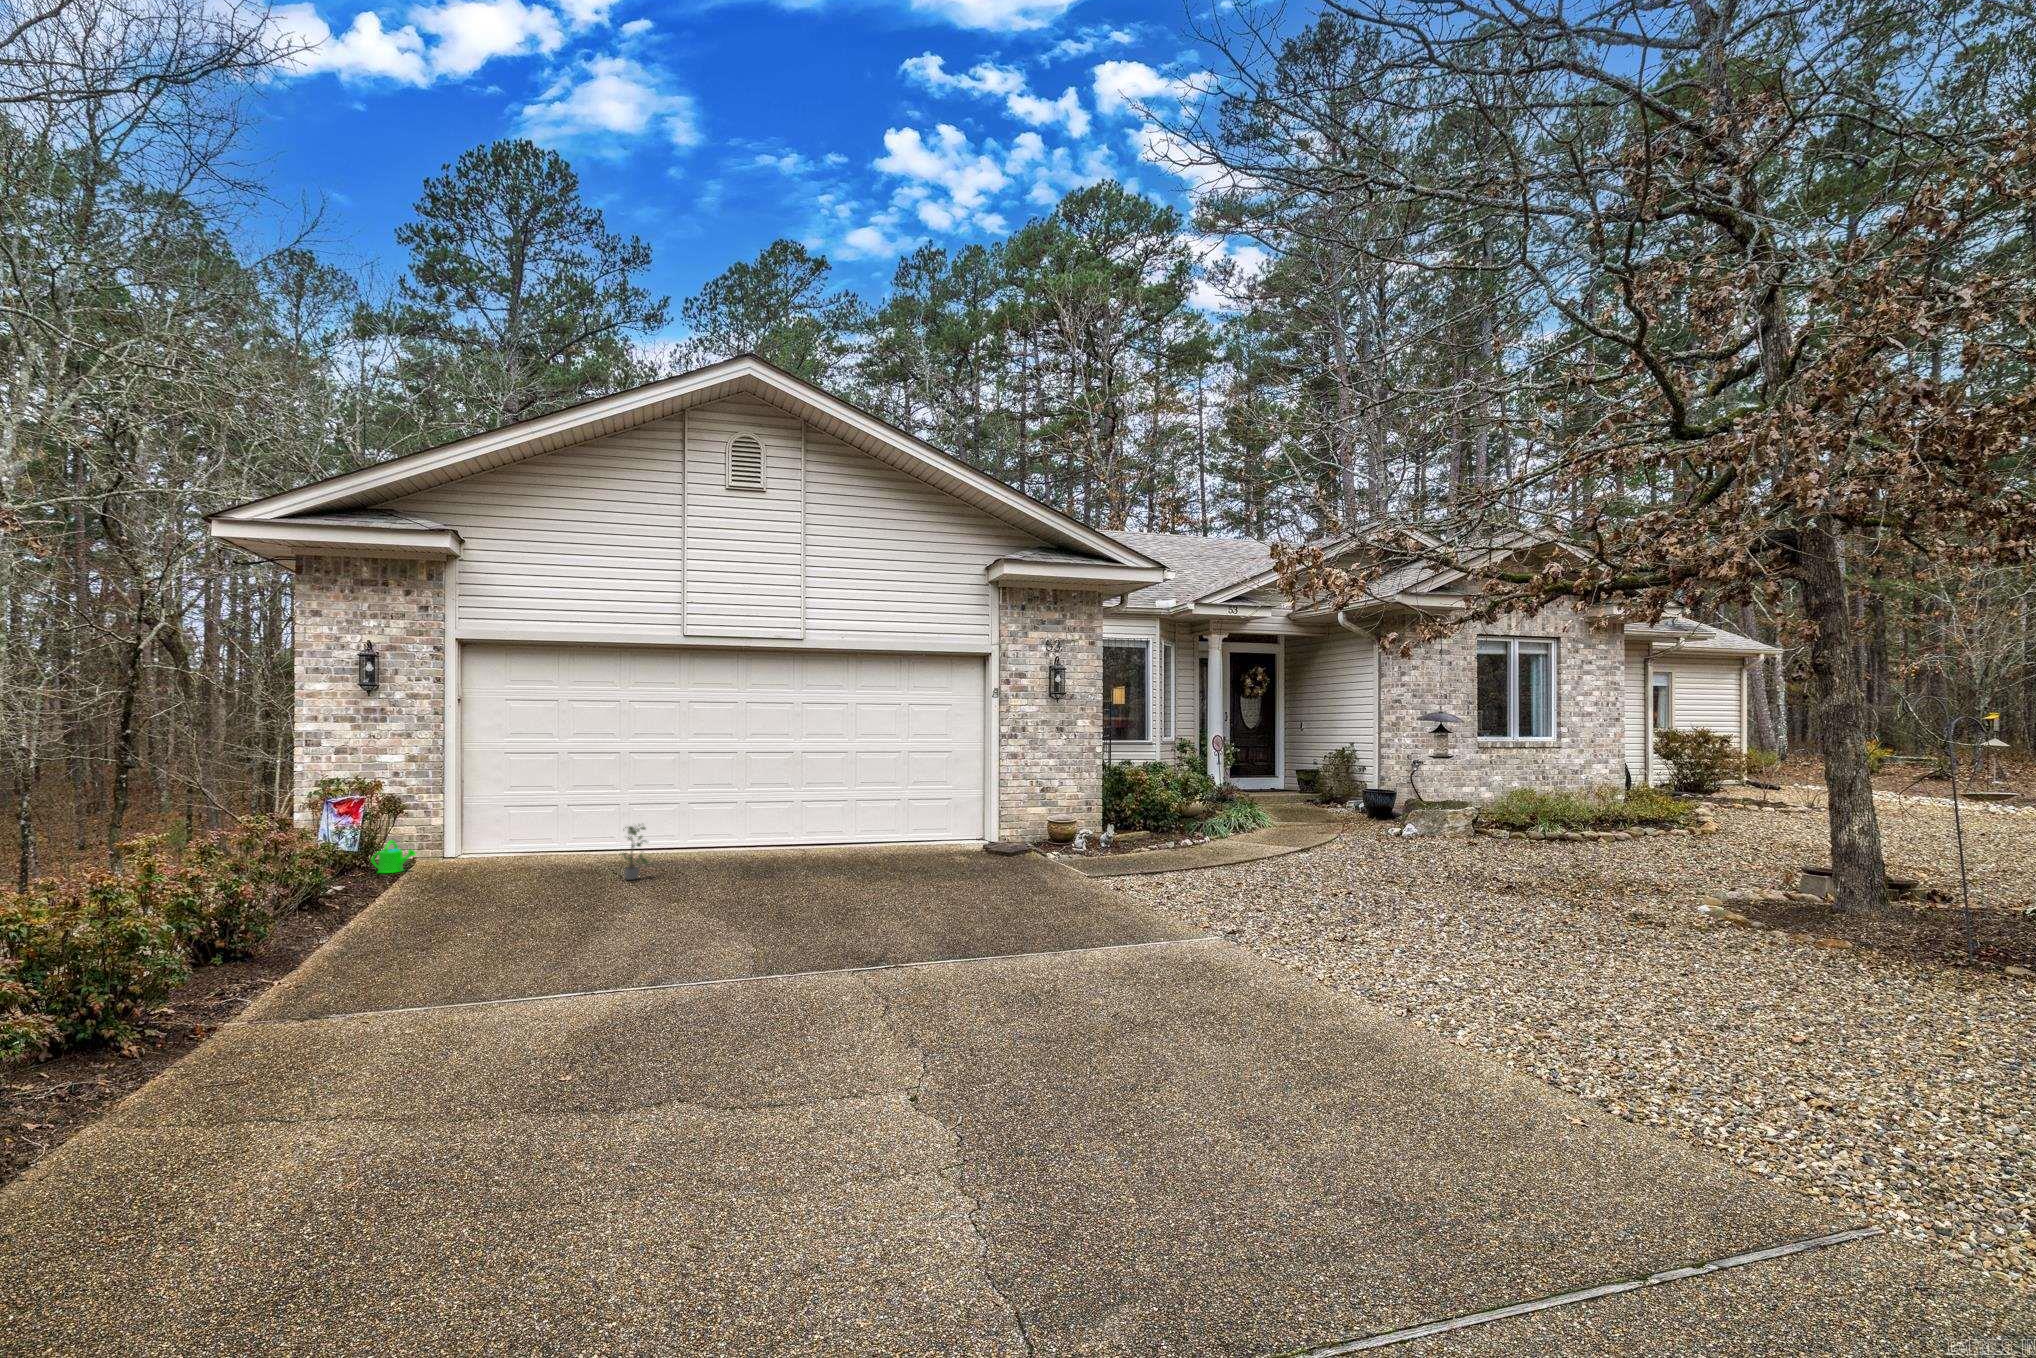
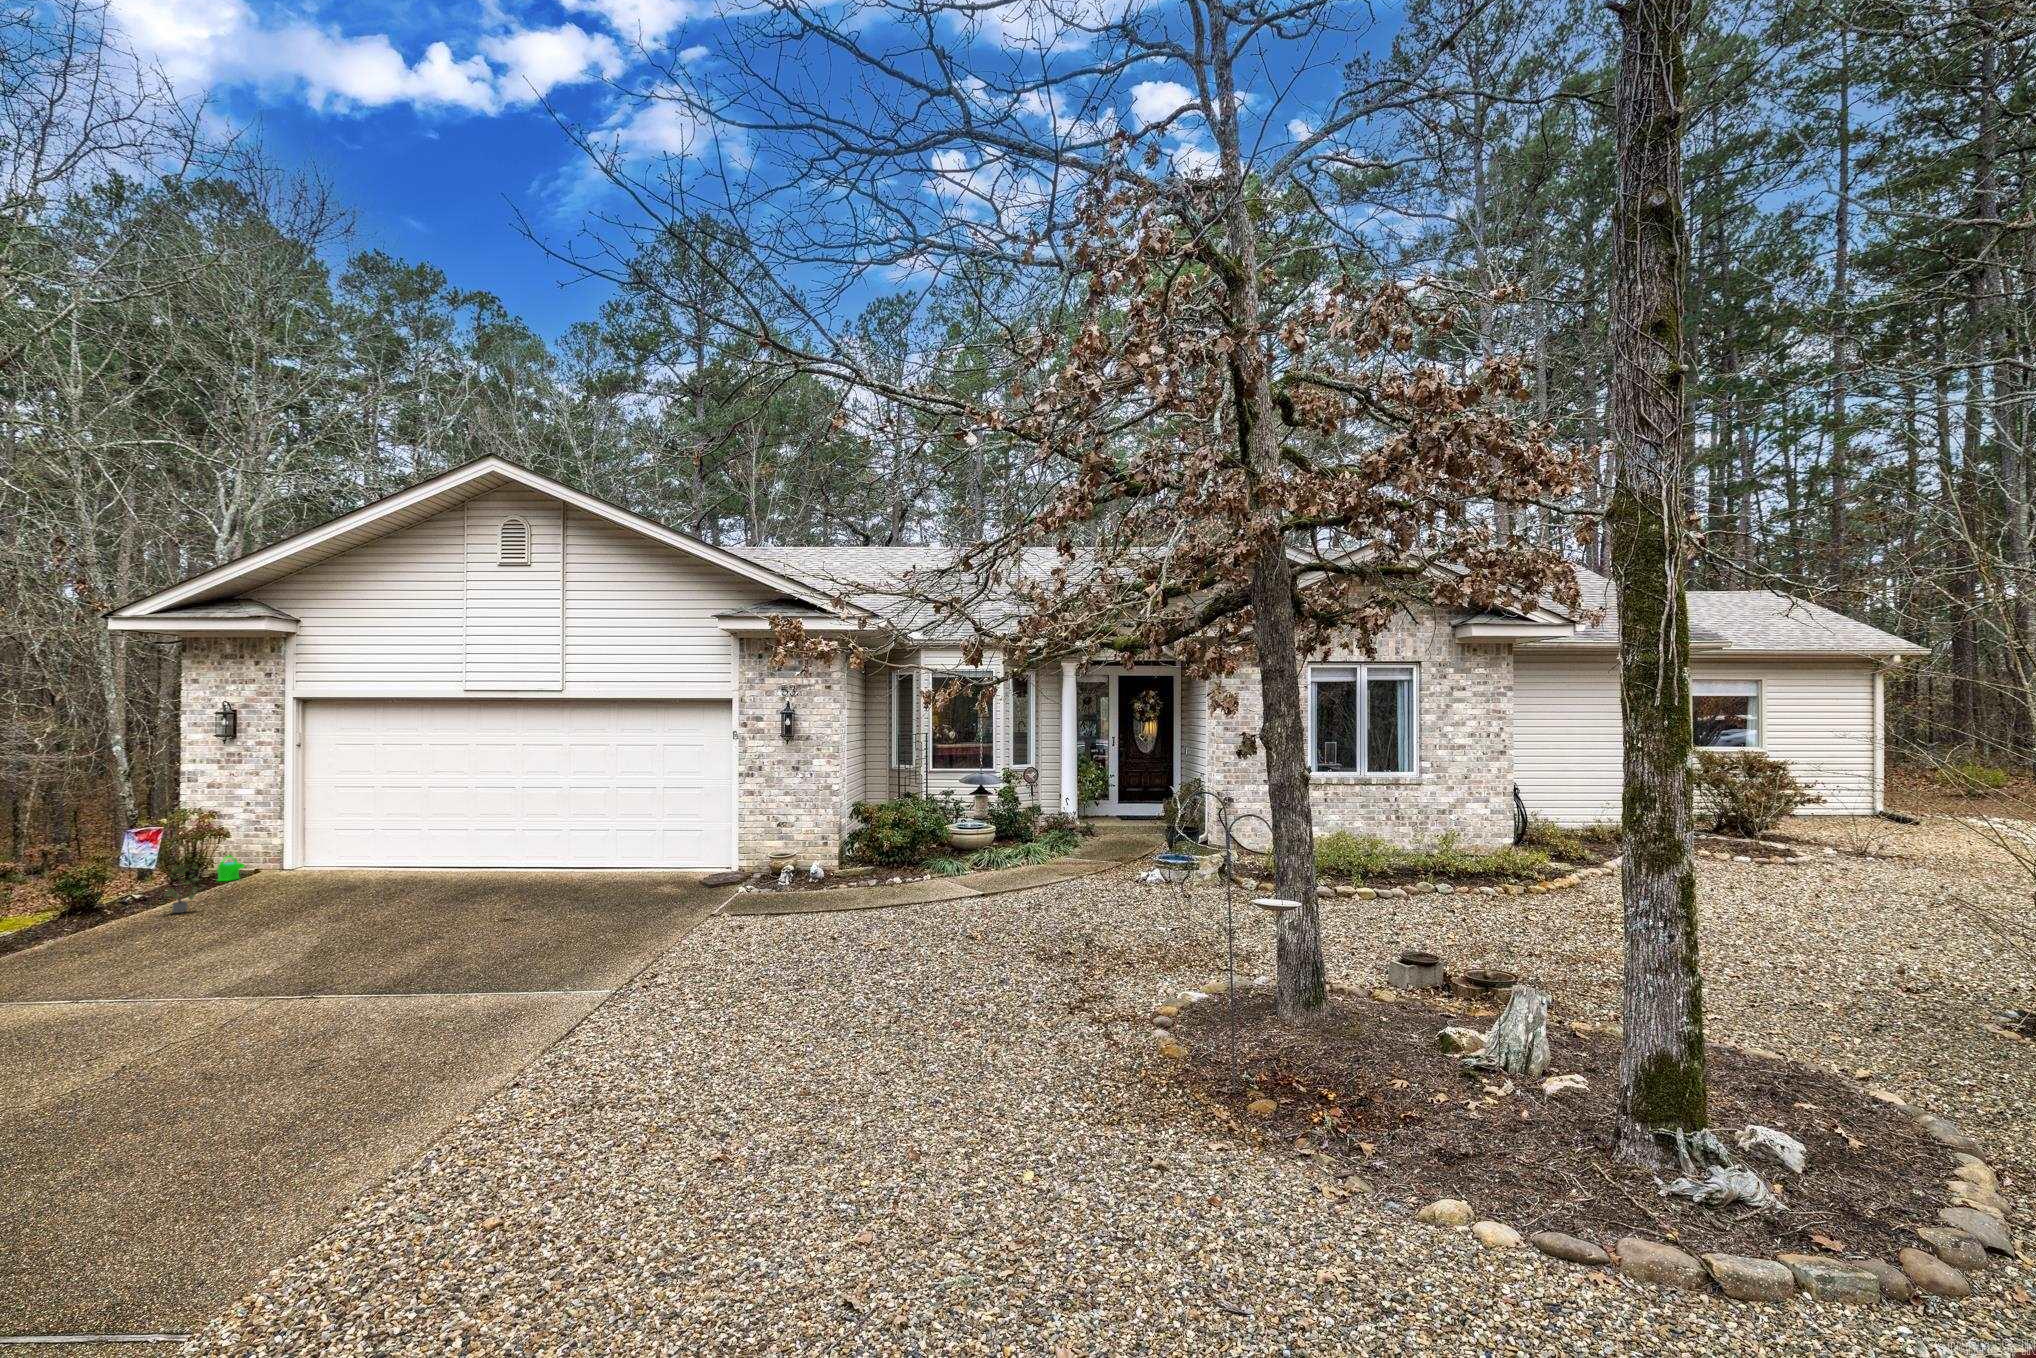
potted plant: present [622,826,648,880] -> present [166,866,198,913]

